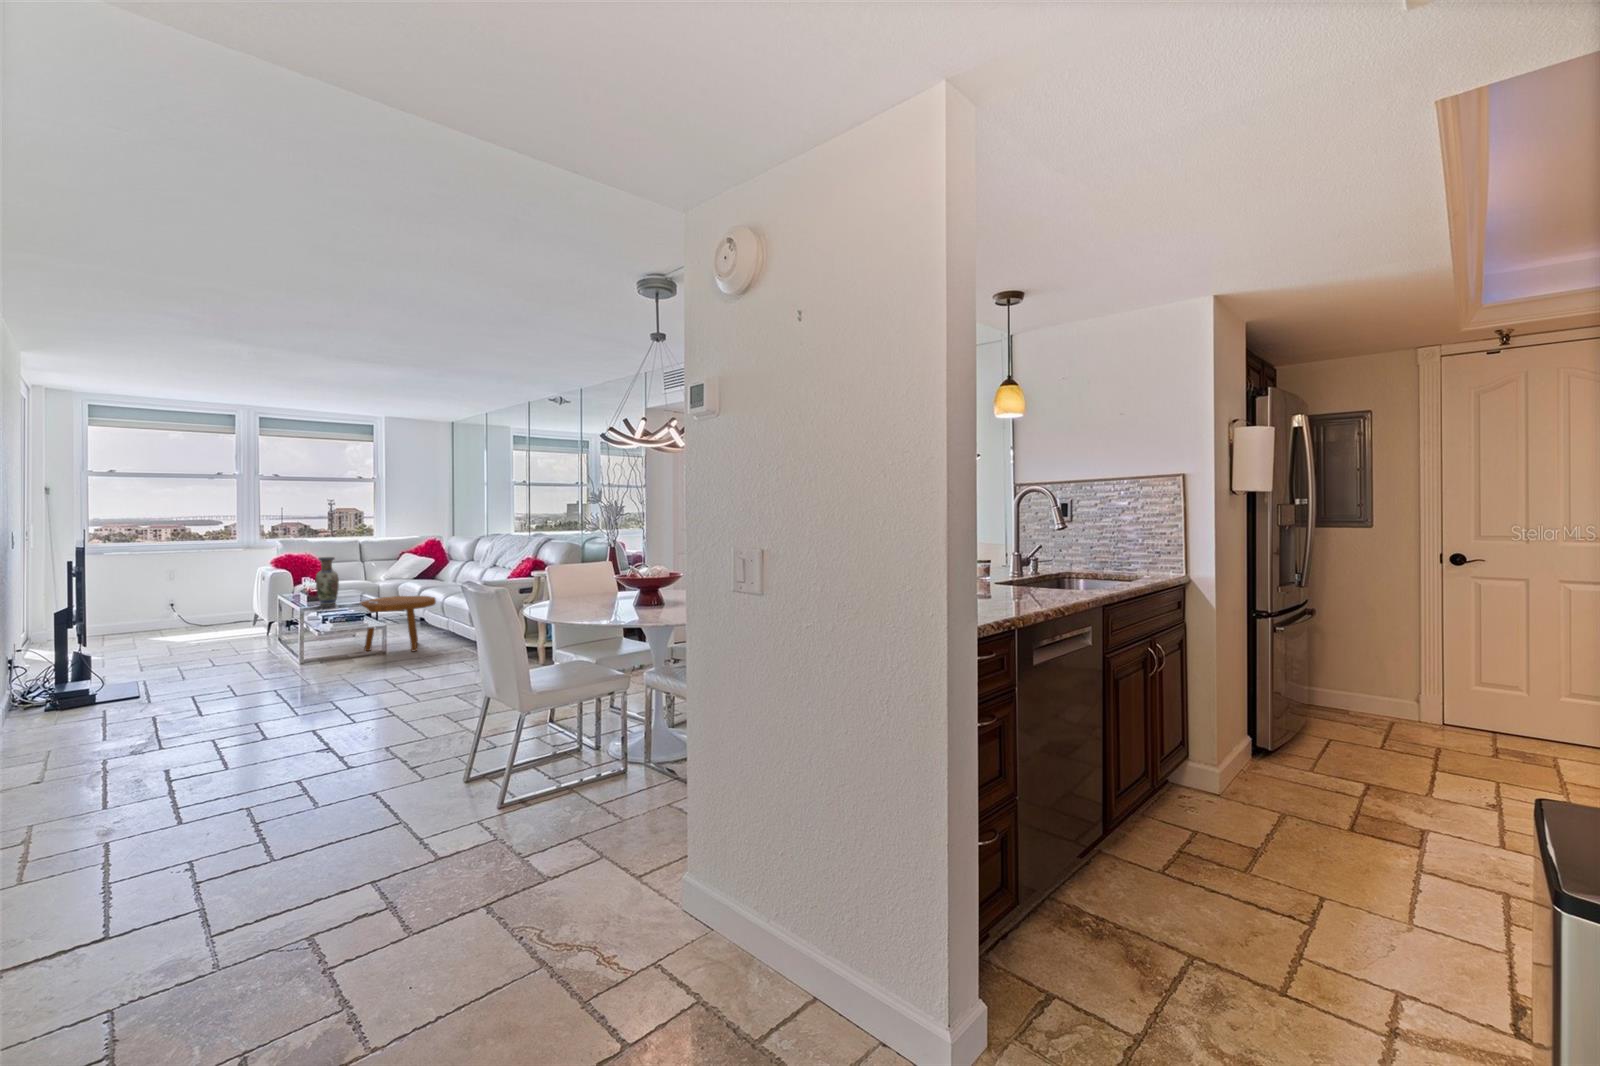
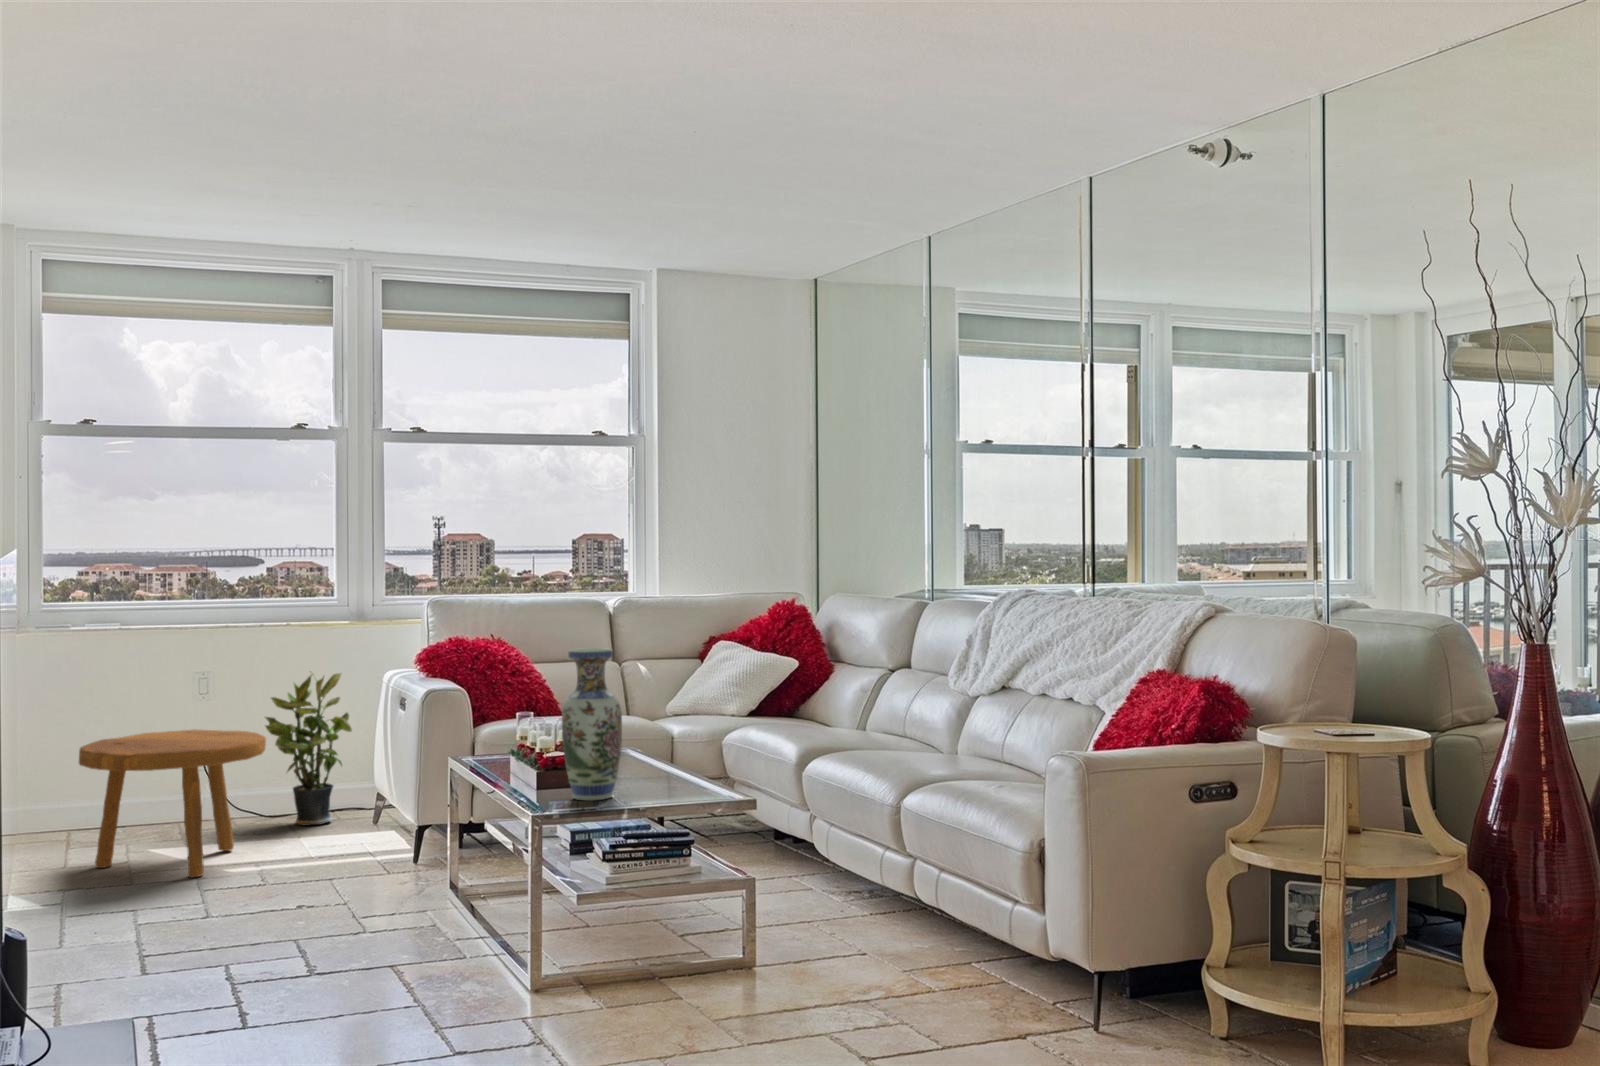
potted plant: none [201,568,243,627] -> present [266,673,352,825]
footstool: present [360,596,436,651] -> present [79,730,266,878]

